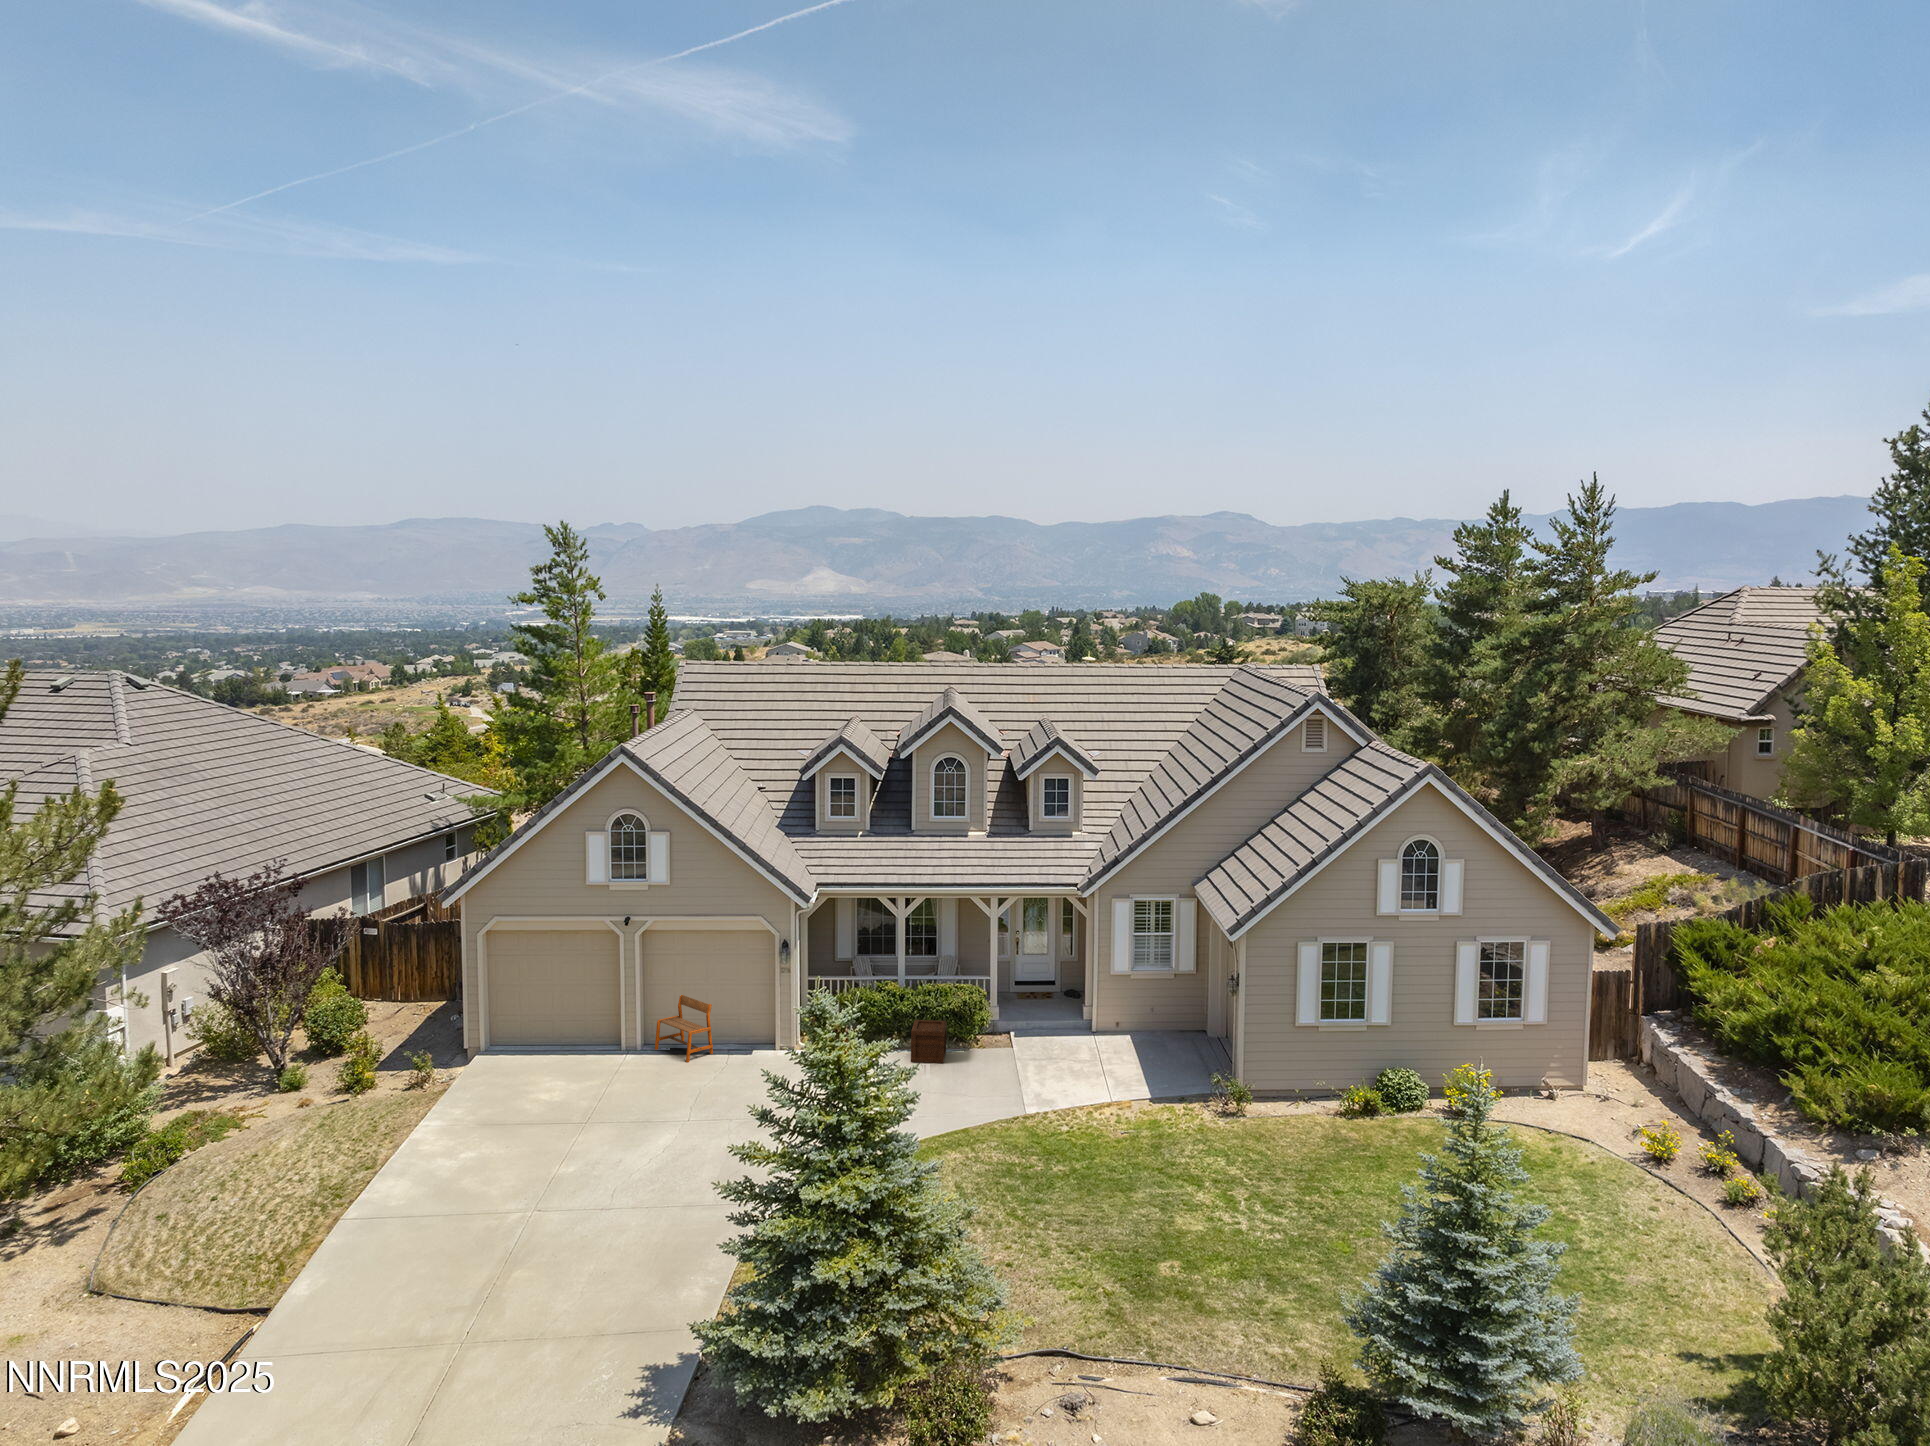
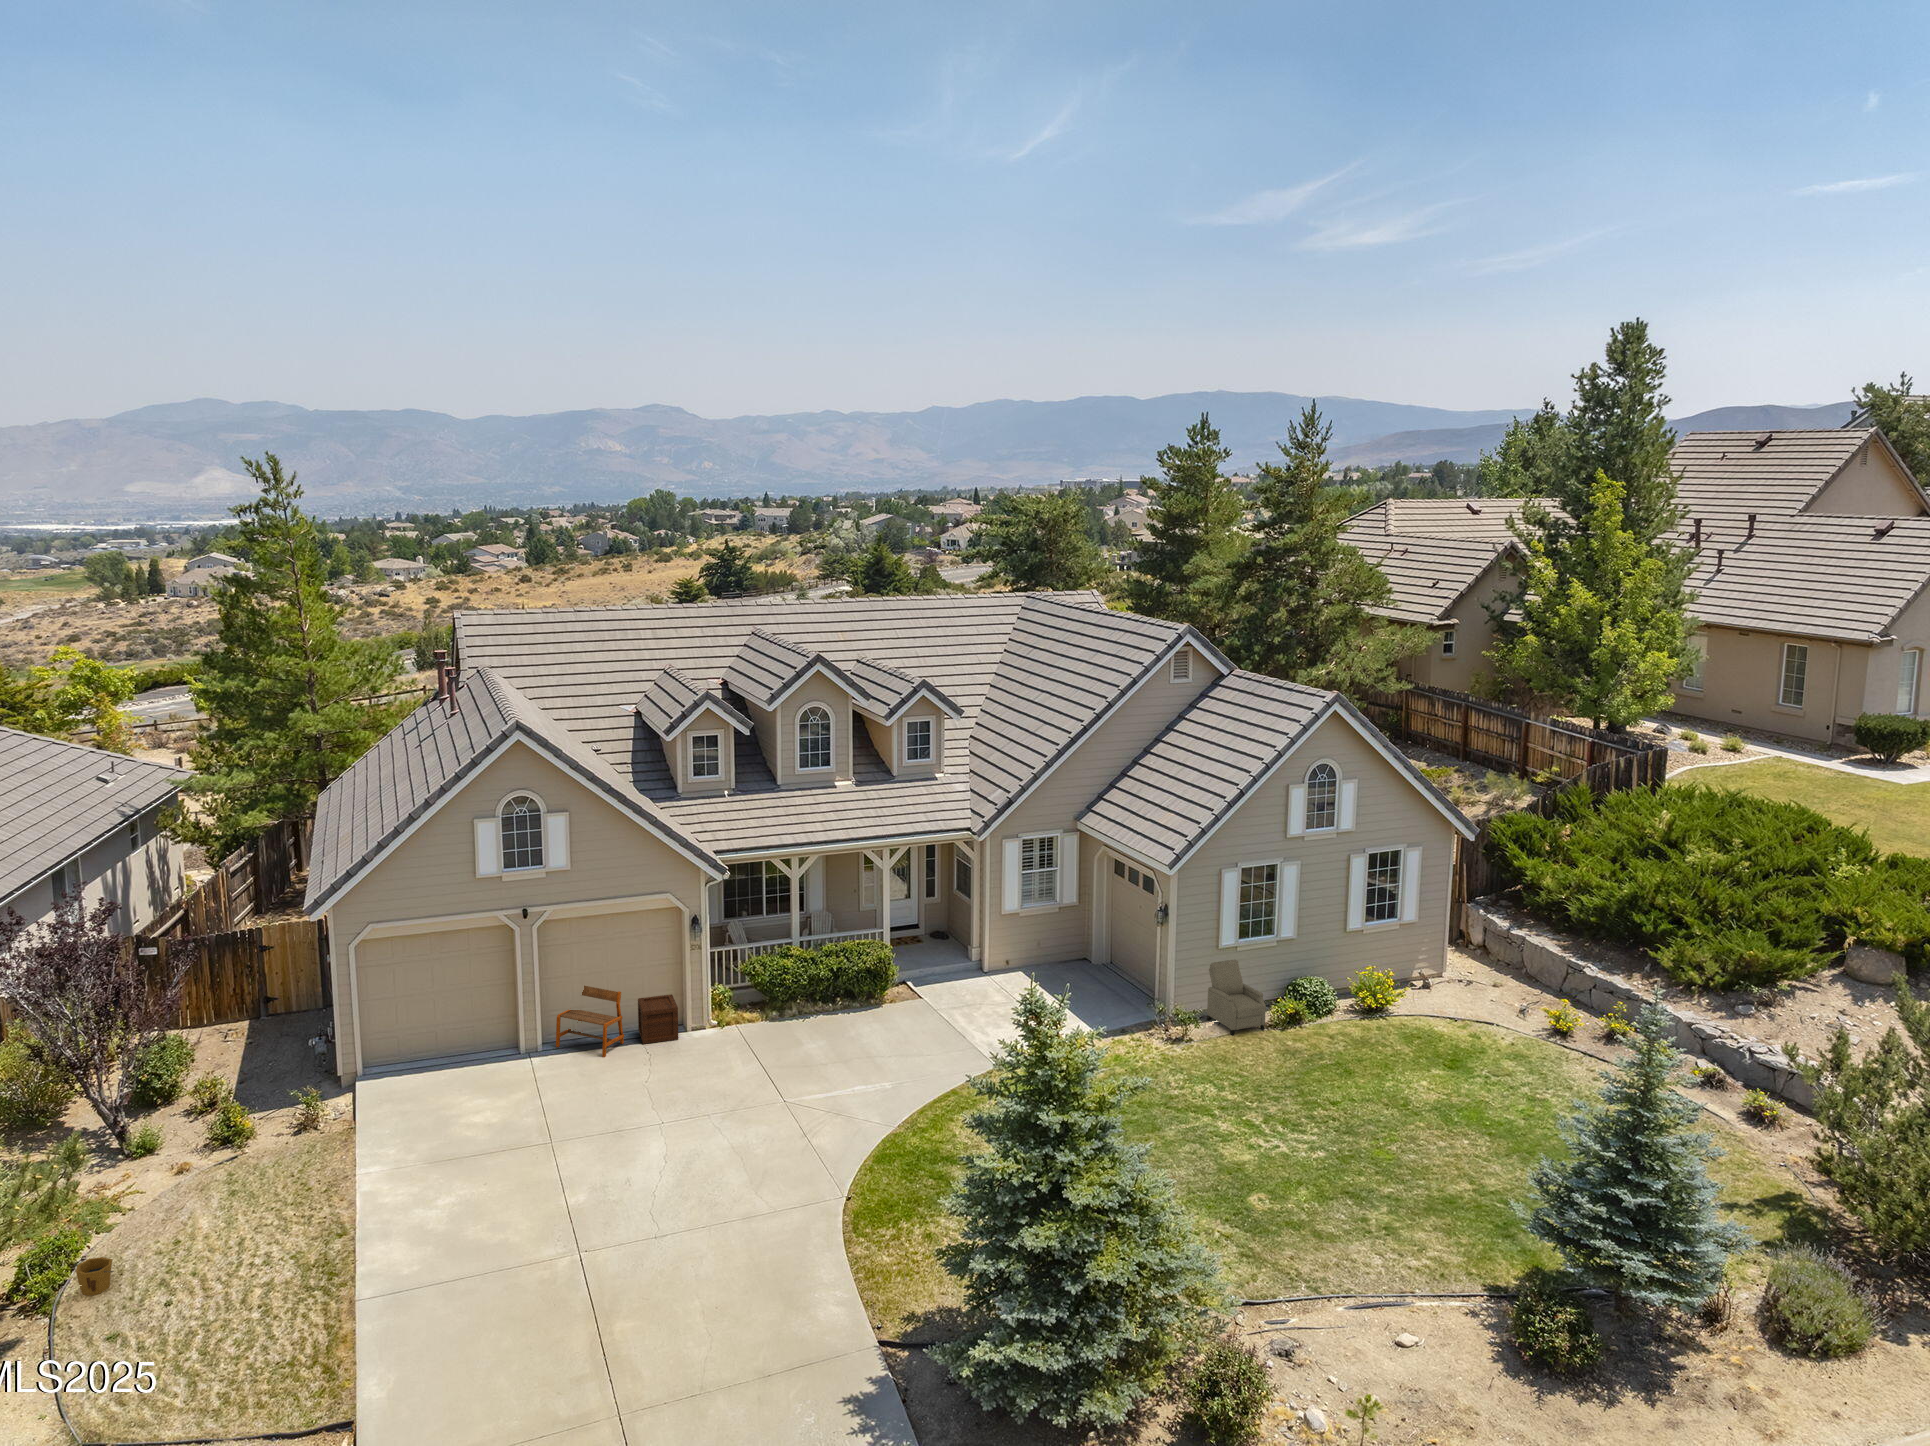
wooden crate: present [911,1020,947,1063] -> present [638,994,678,1044]
chair: none [1279,1040,1335,1119] -> present [1207,959,1266,1036]
bucket: none [164,1153,195,1183] -> present [76,1257,114,1296]

